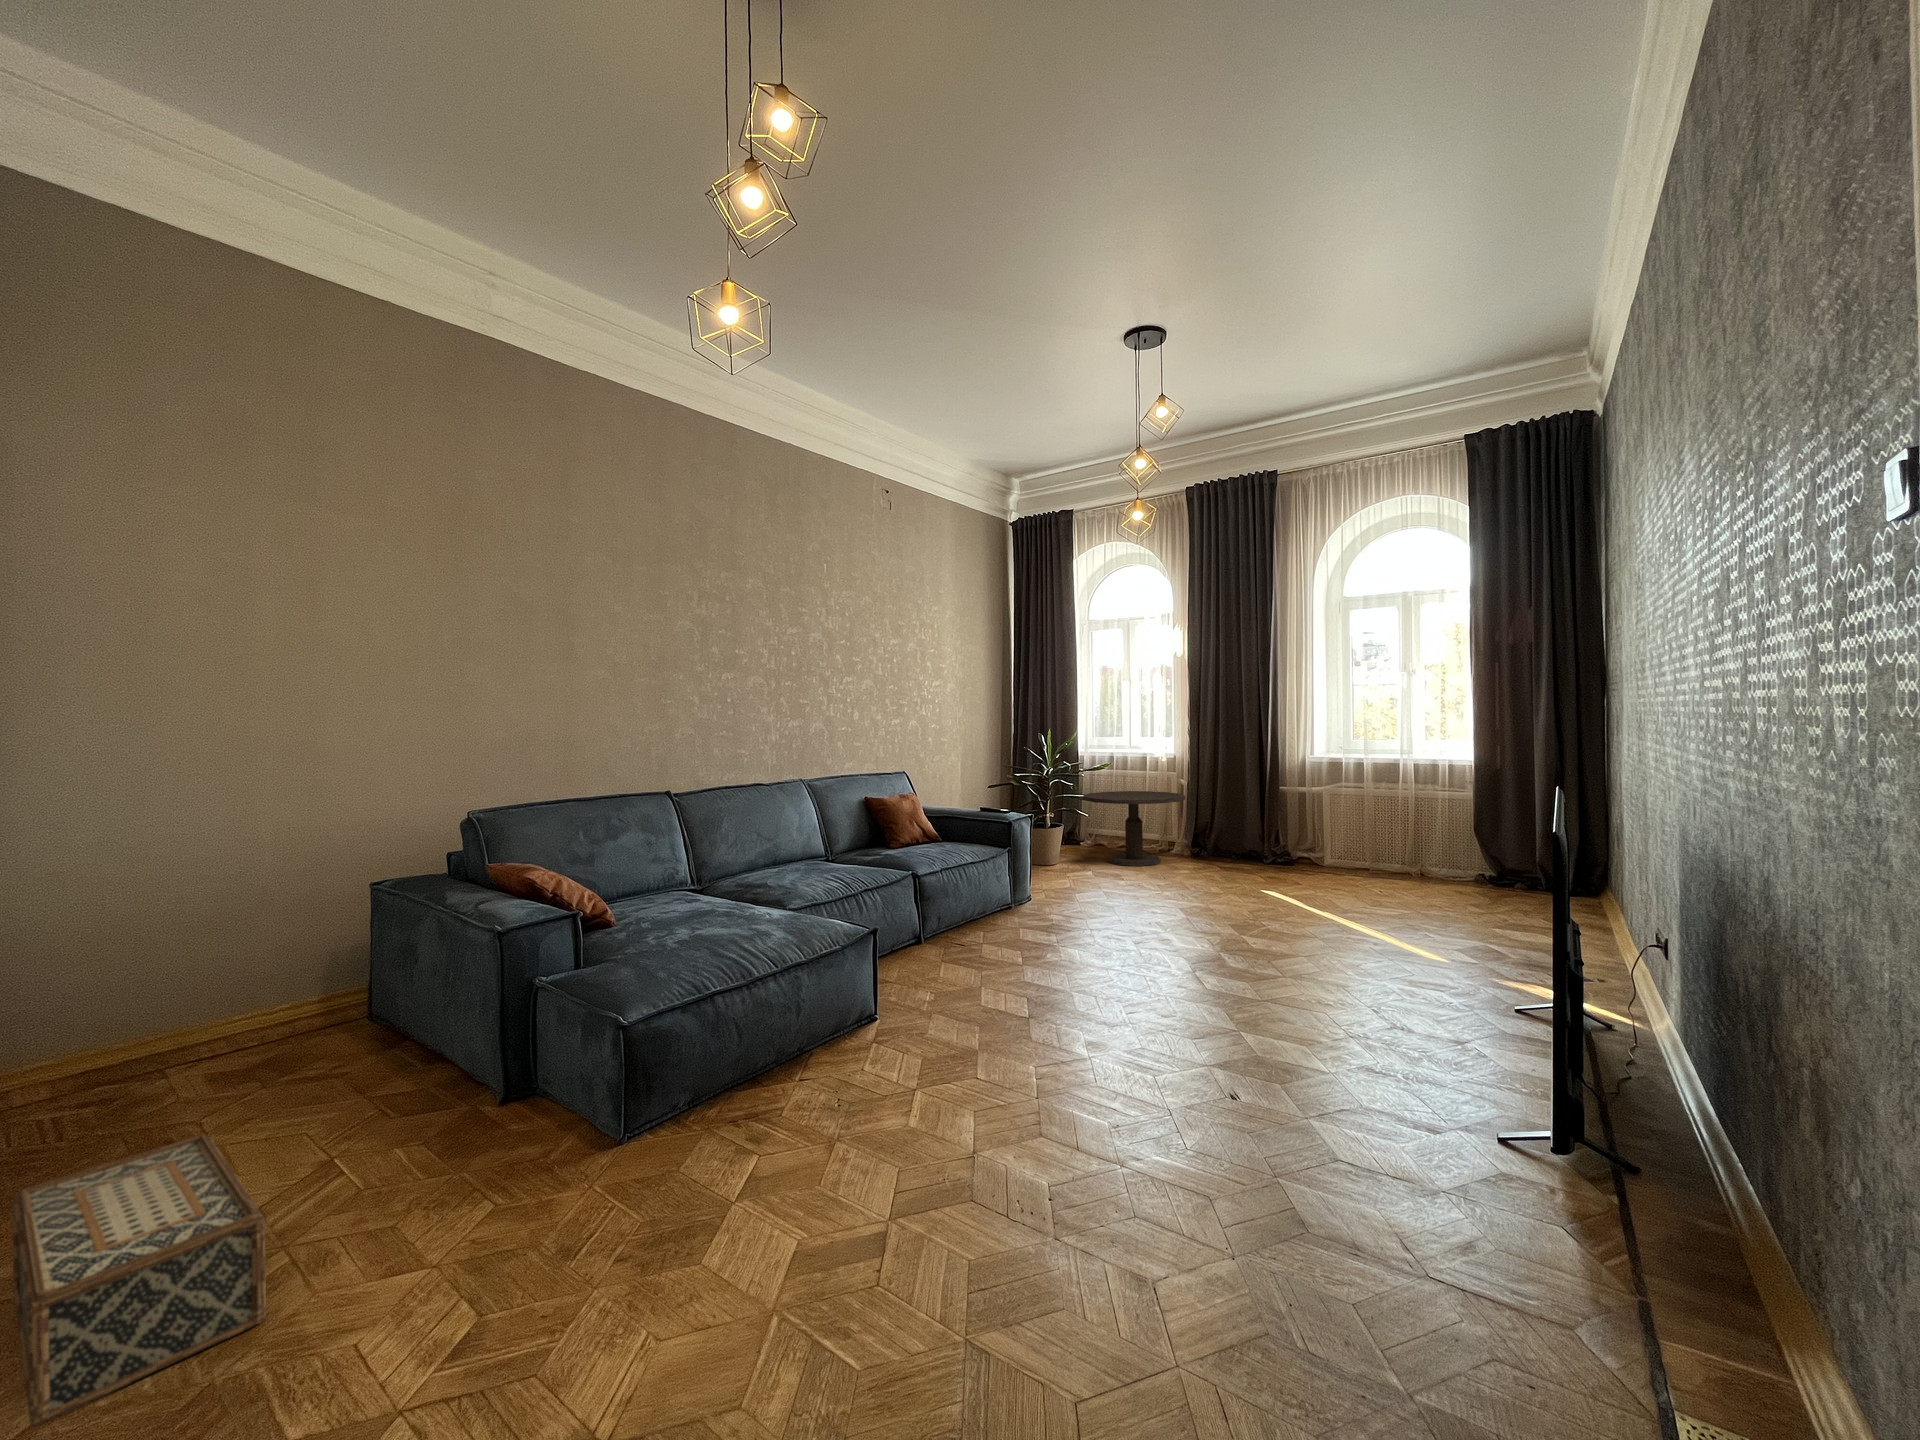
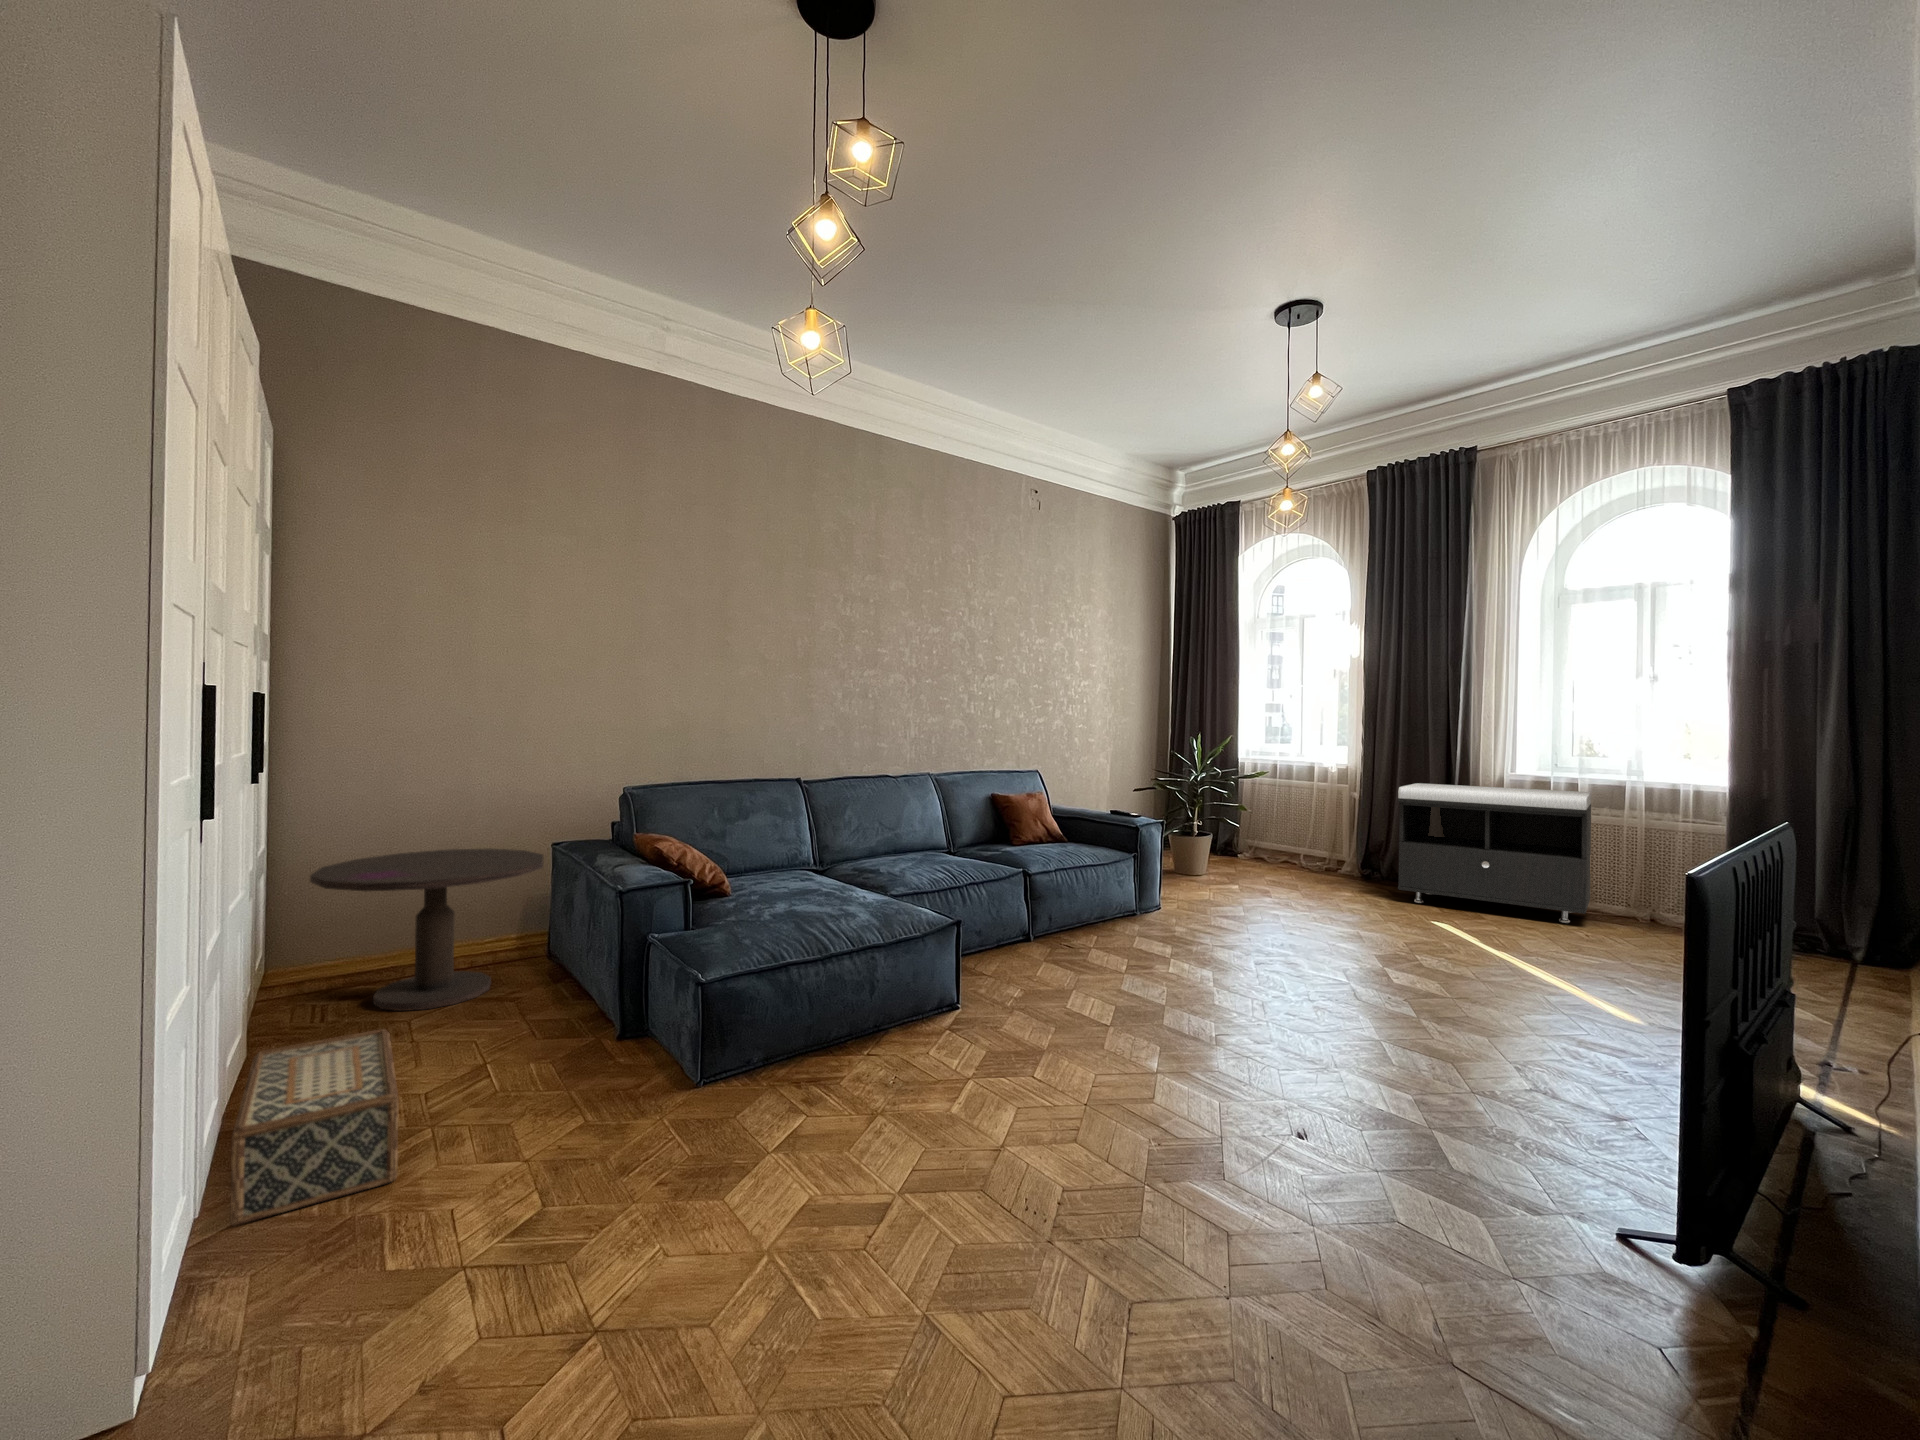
storage bench: none [1226,768,1379,883] -> present [1398,783,1591,923]
side table: present [1083,791,1185,866] -> present [310,848,543,1011]

